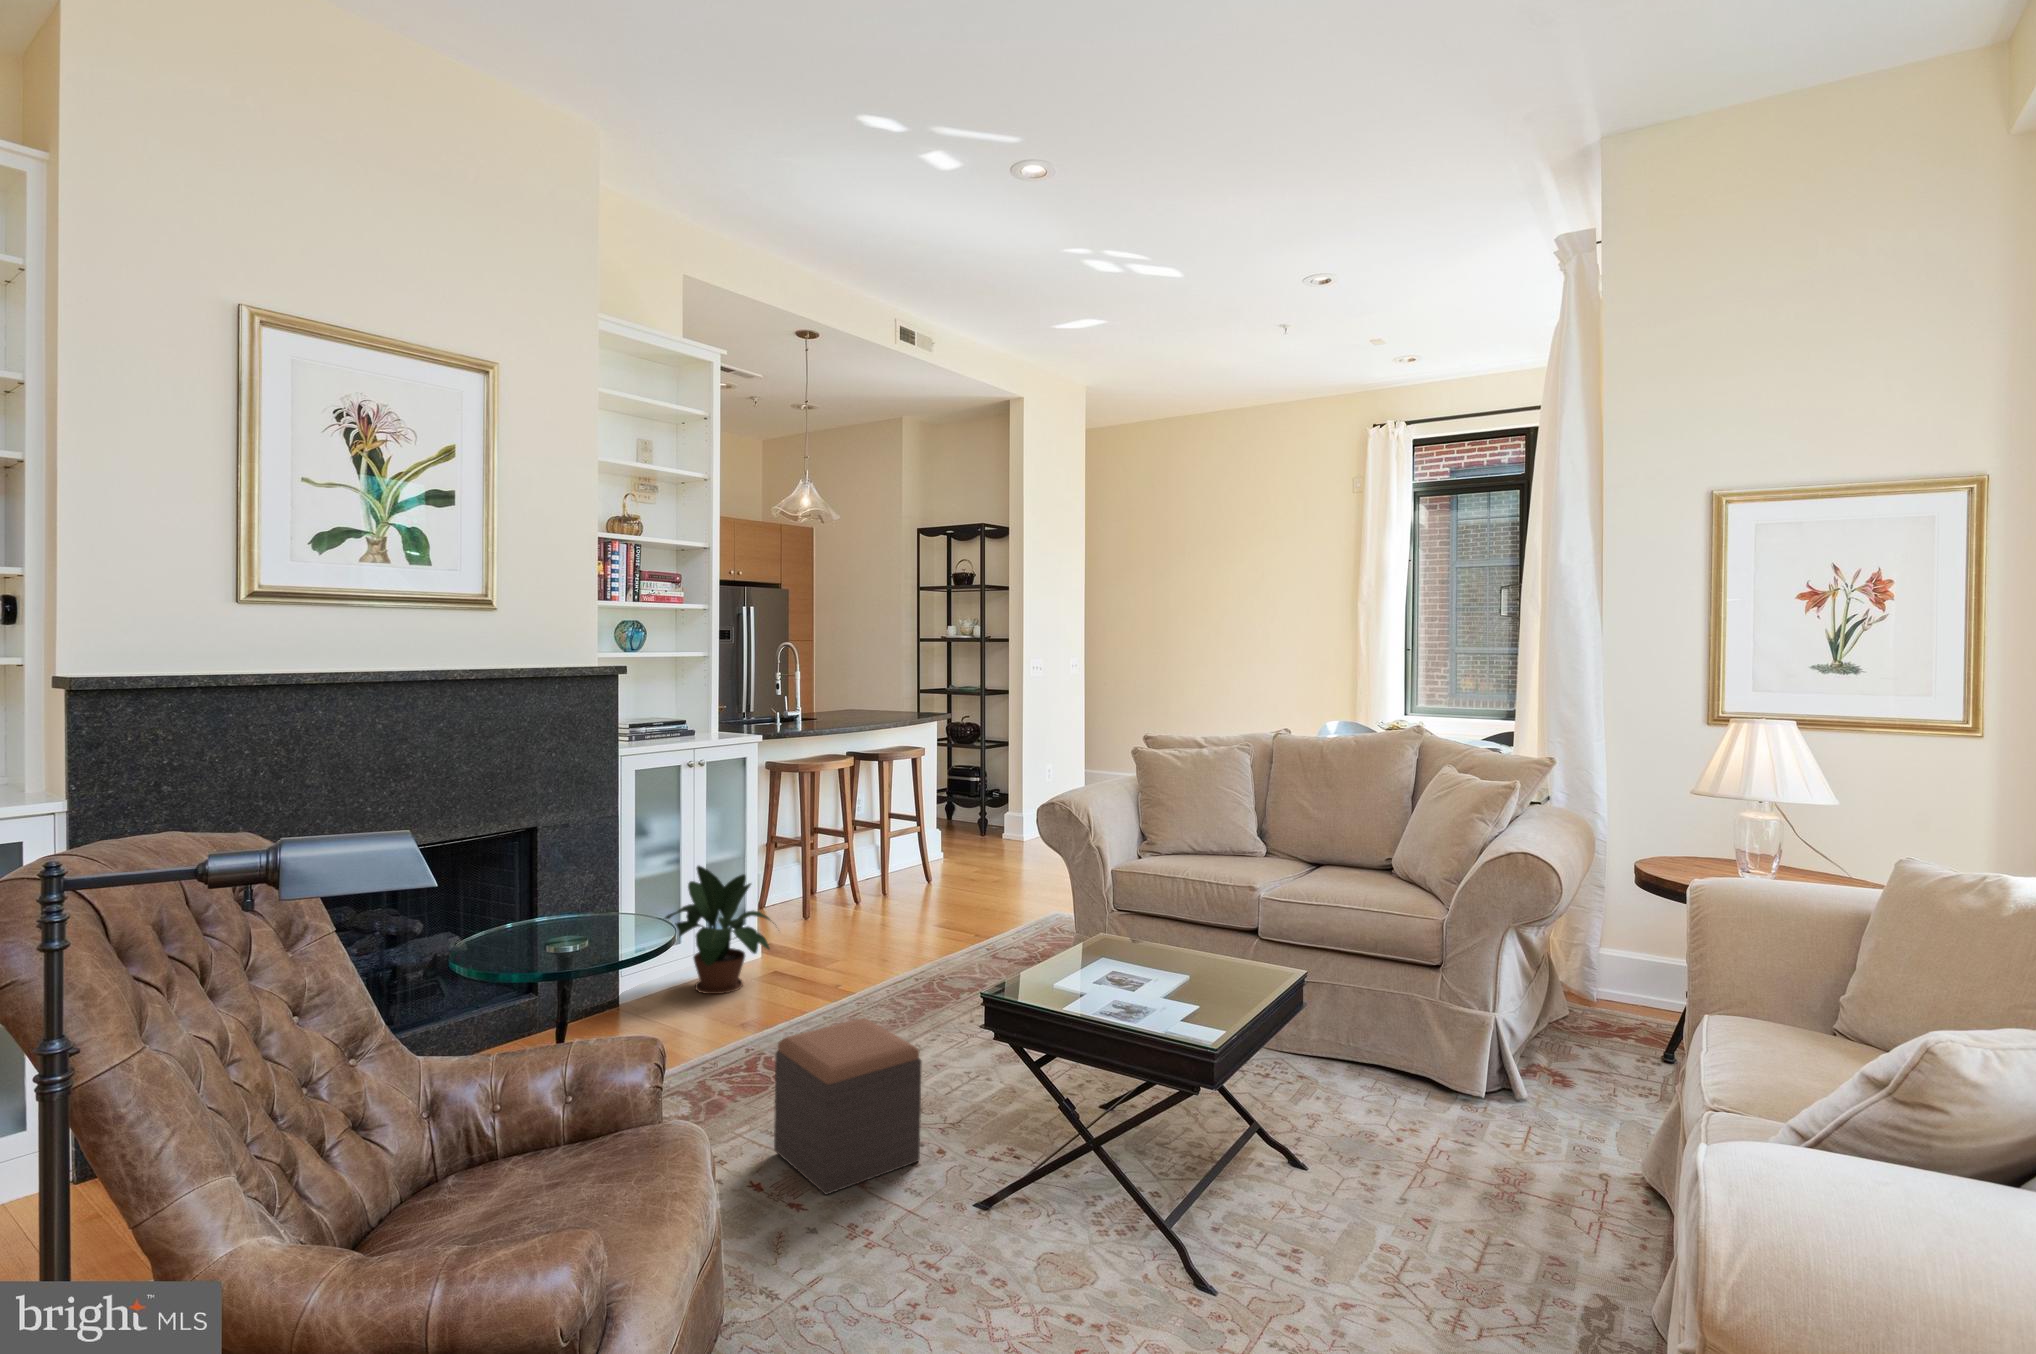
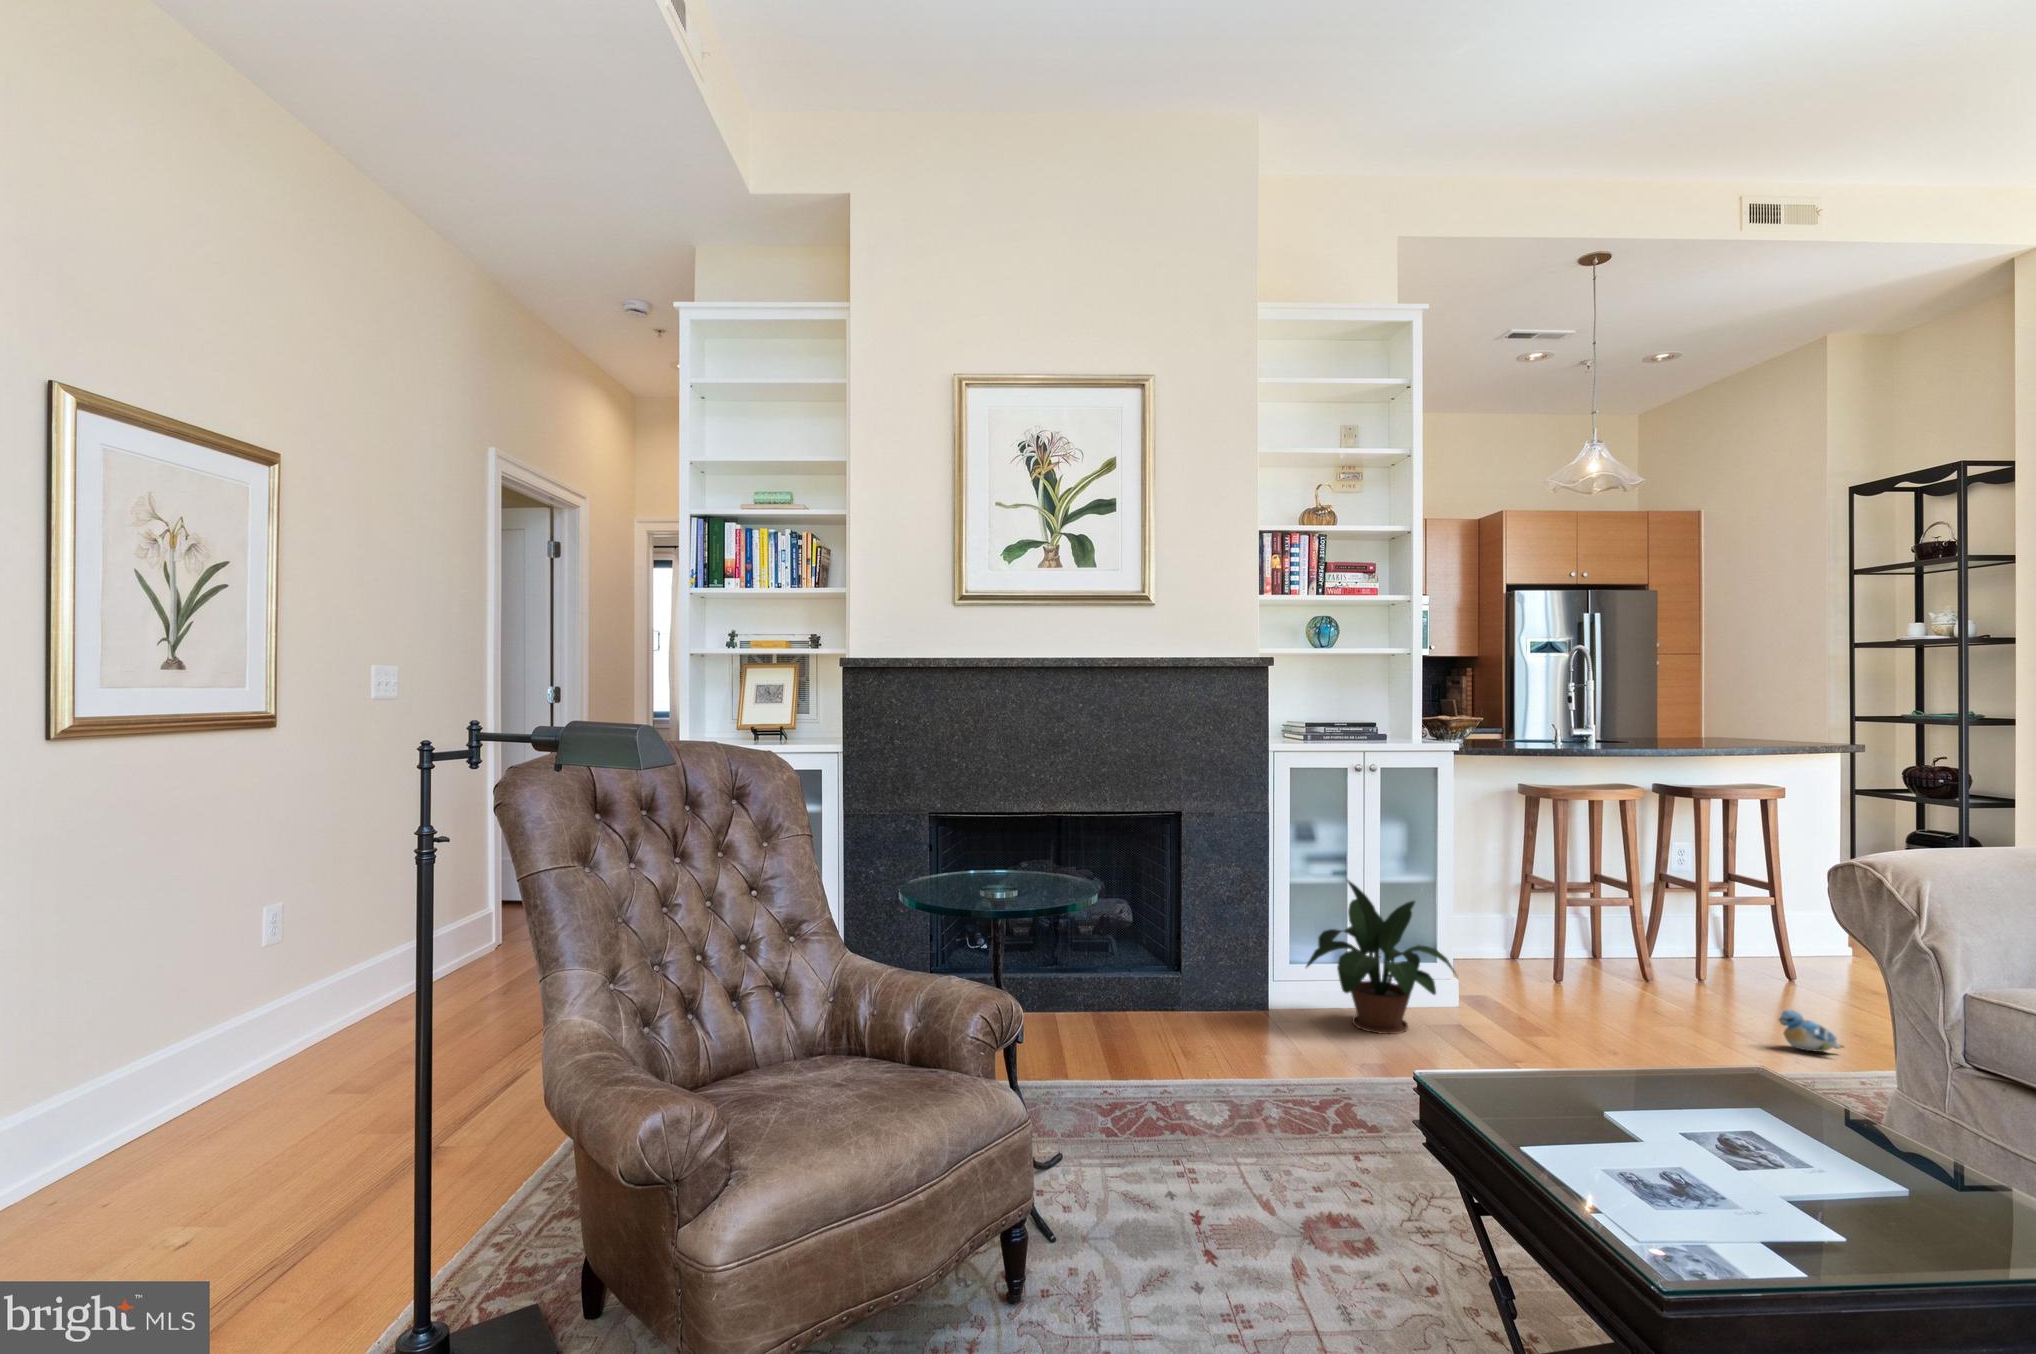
plush toy: none [964,906,998,931] -> present [1779,1010,1843,1052]
footstool: present [774,1018,922,1195] -> none [1246,1061,1395,1277]

